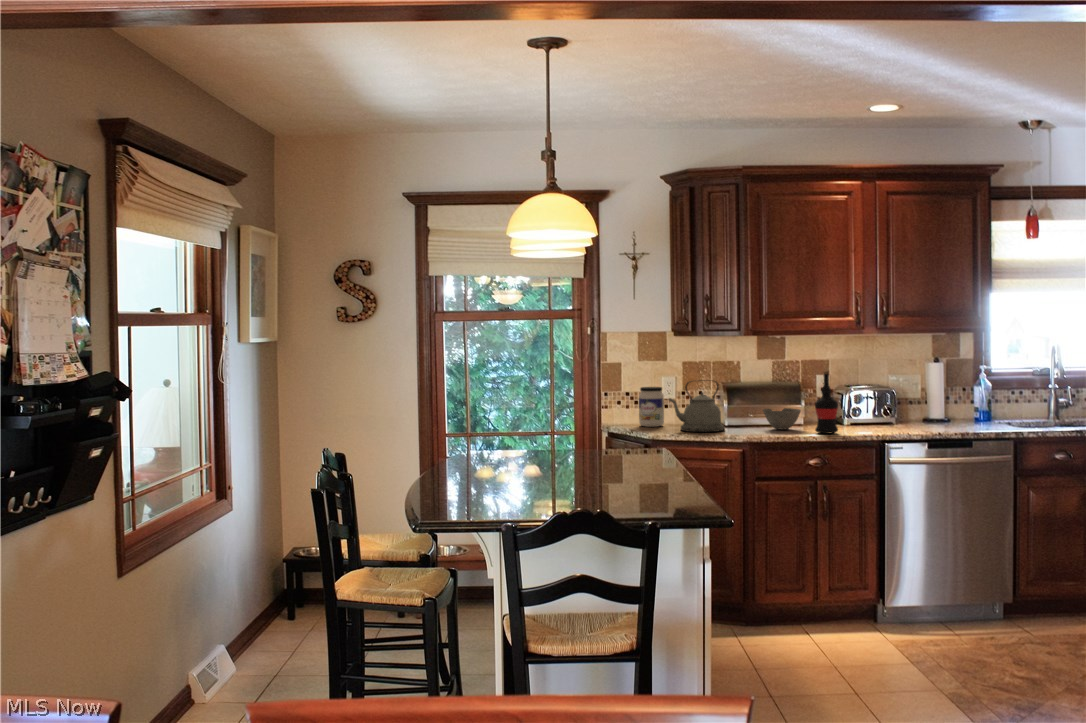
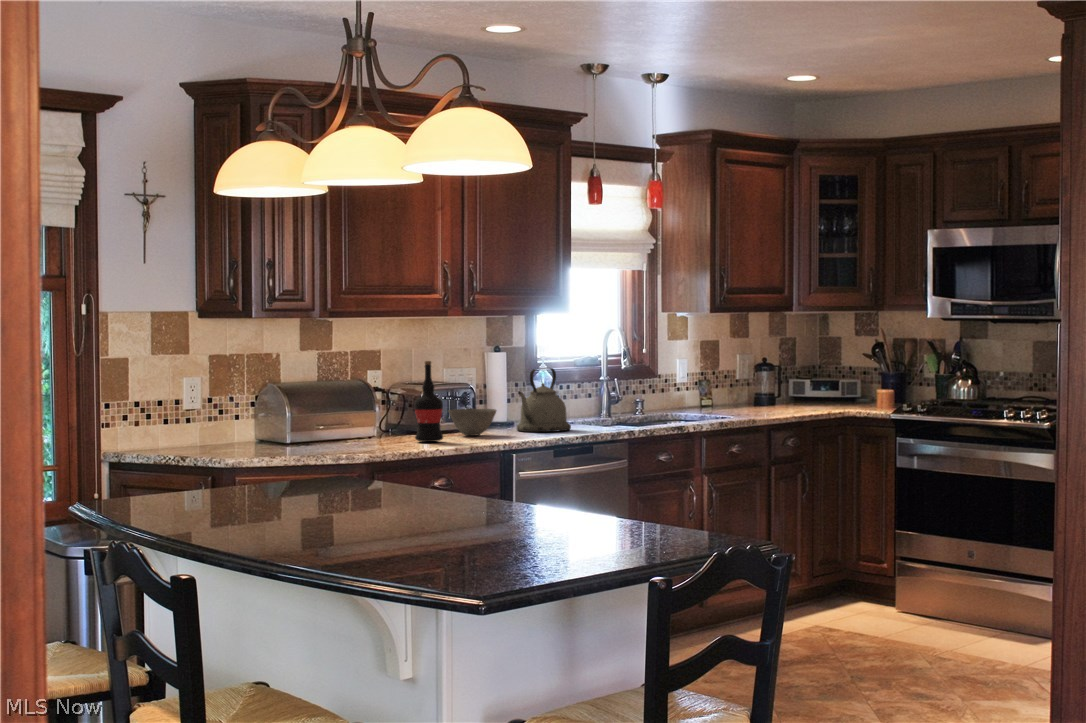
kettle: present [669,380,725,432] -> present [517,368,571,432]
jar: present [639,387,664,427] -> none [163,392,201,450]
bowl: present [763,408,801,430] -> present [448,409,496,436]

